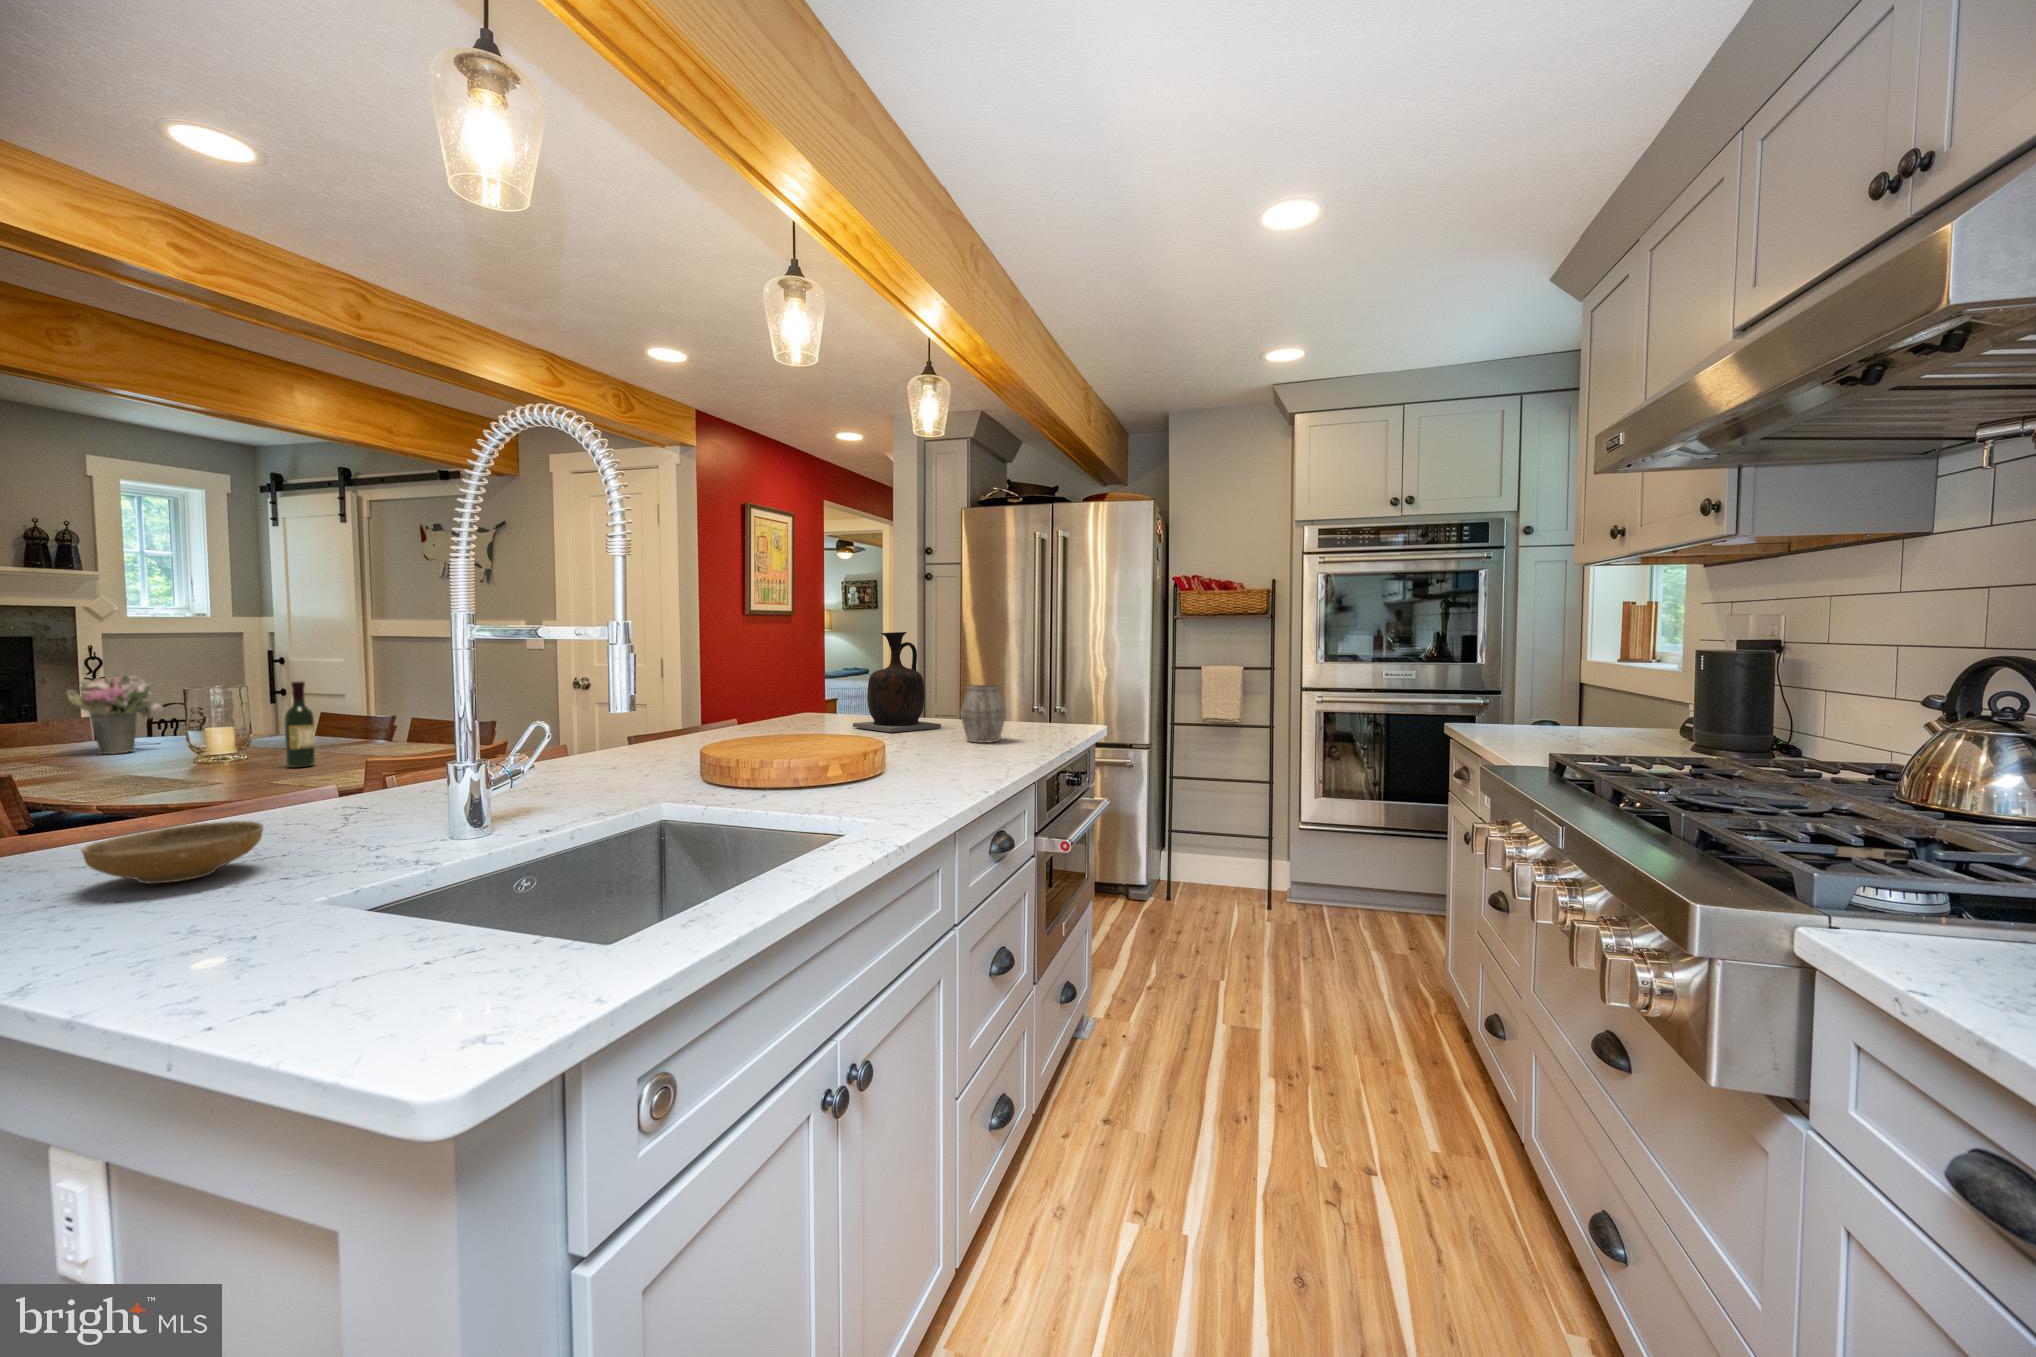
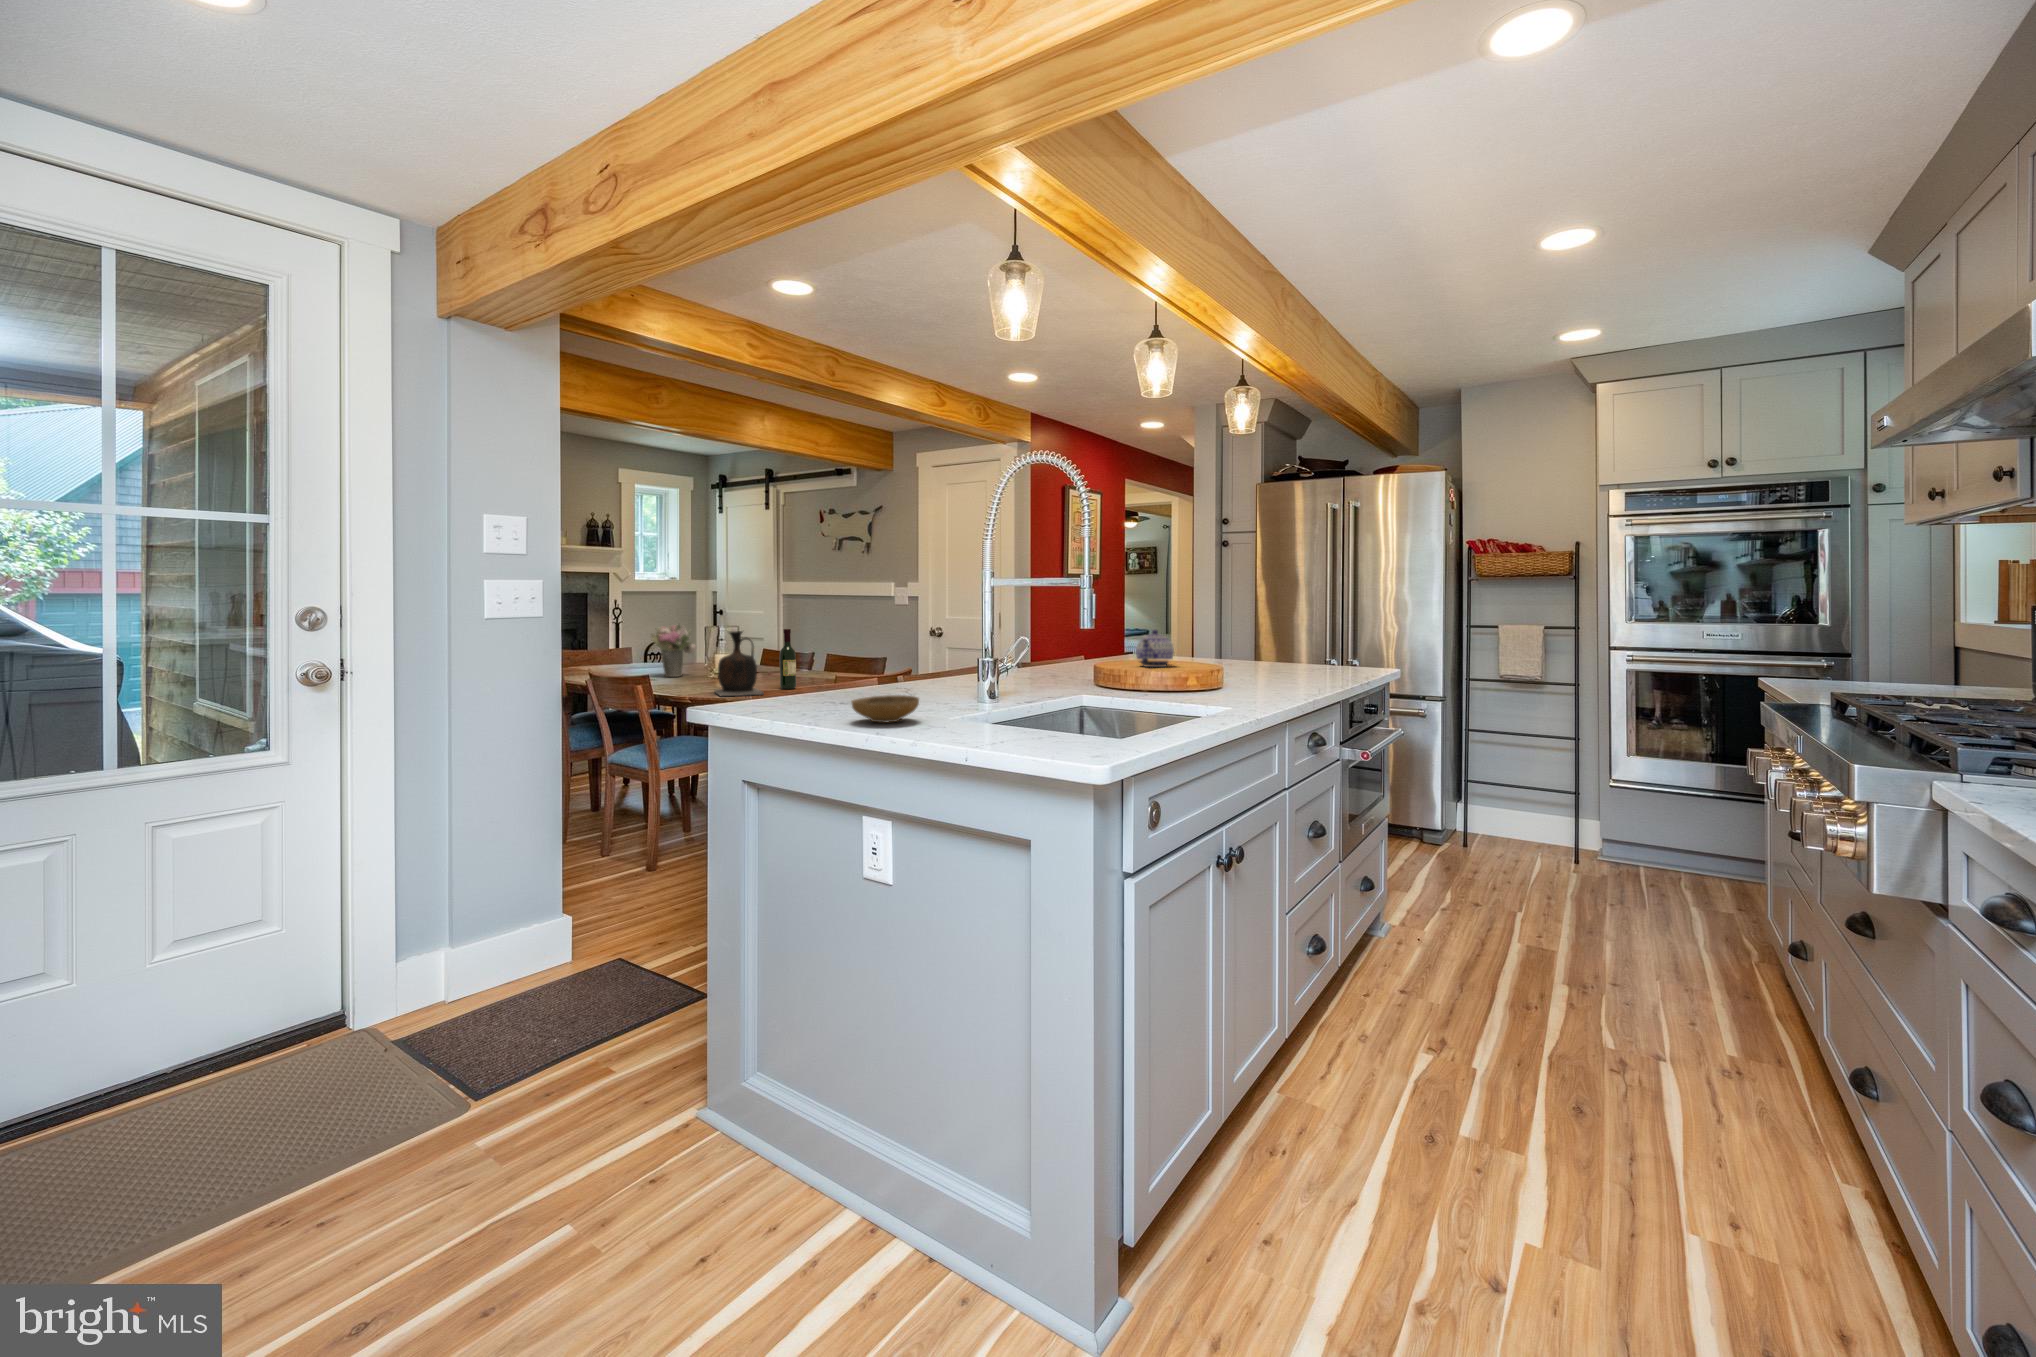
vase: present [853,632,941,732] -> present [715,631,763,696]
teapot: none [795,677,842,724] -> present [1136,630,1174,667]
mug: present [960,685,1006,743] -> none [1282,636,1321,682]

